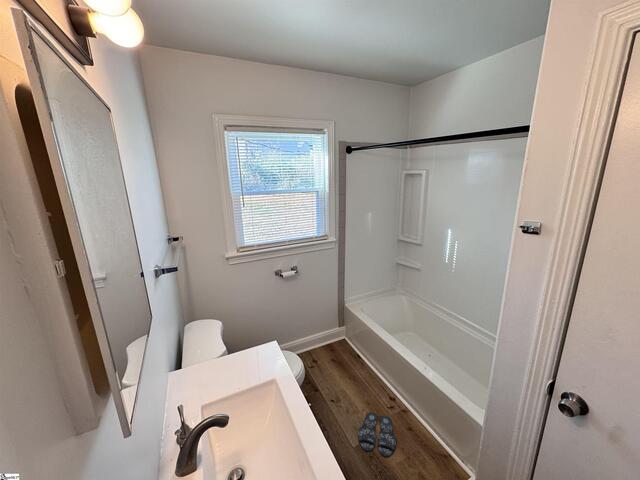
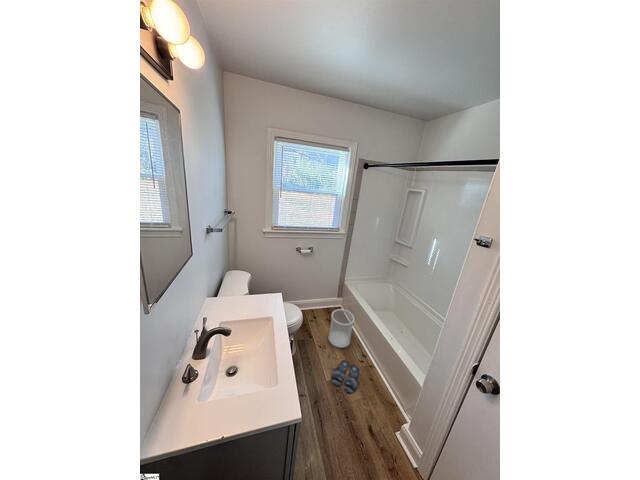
wastebasket: none [340,343,372,396] -> present [328,309,354,348]

